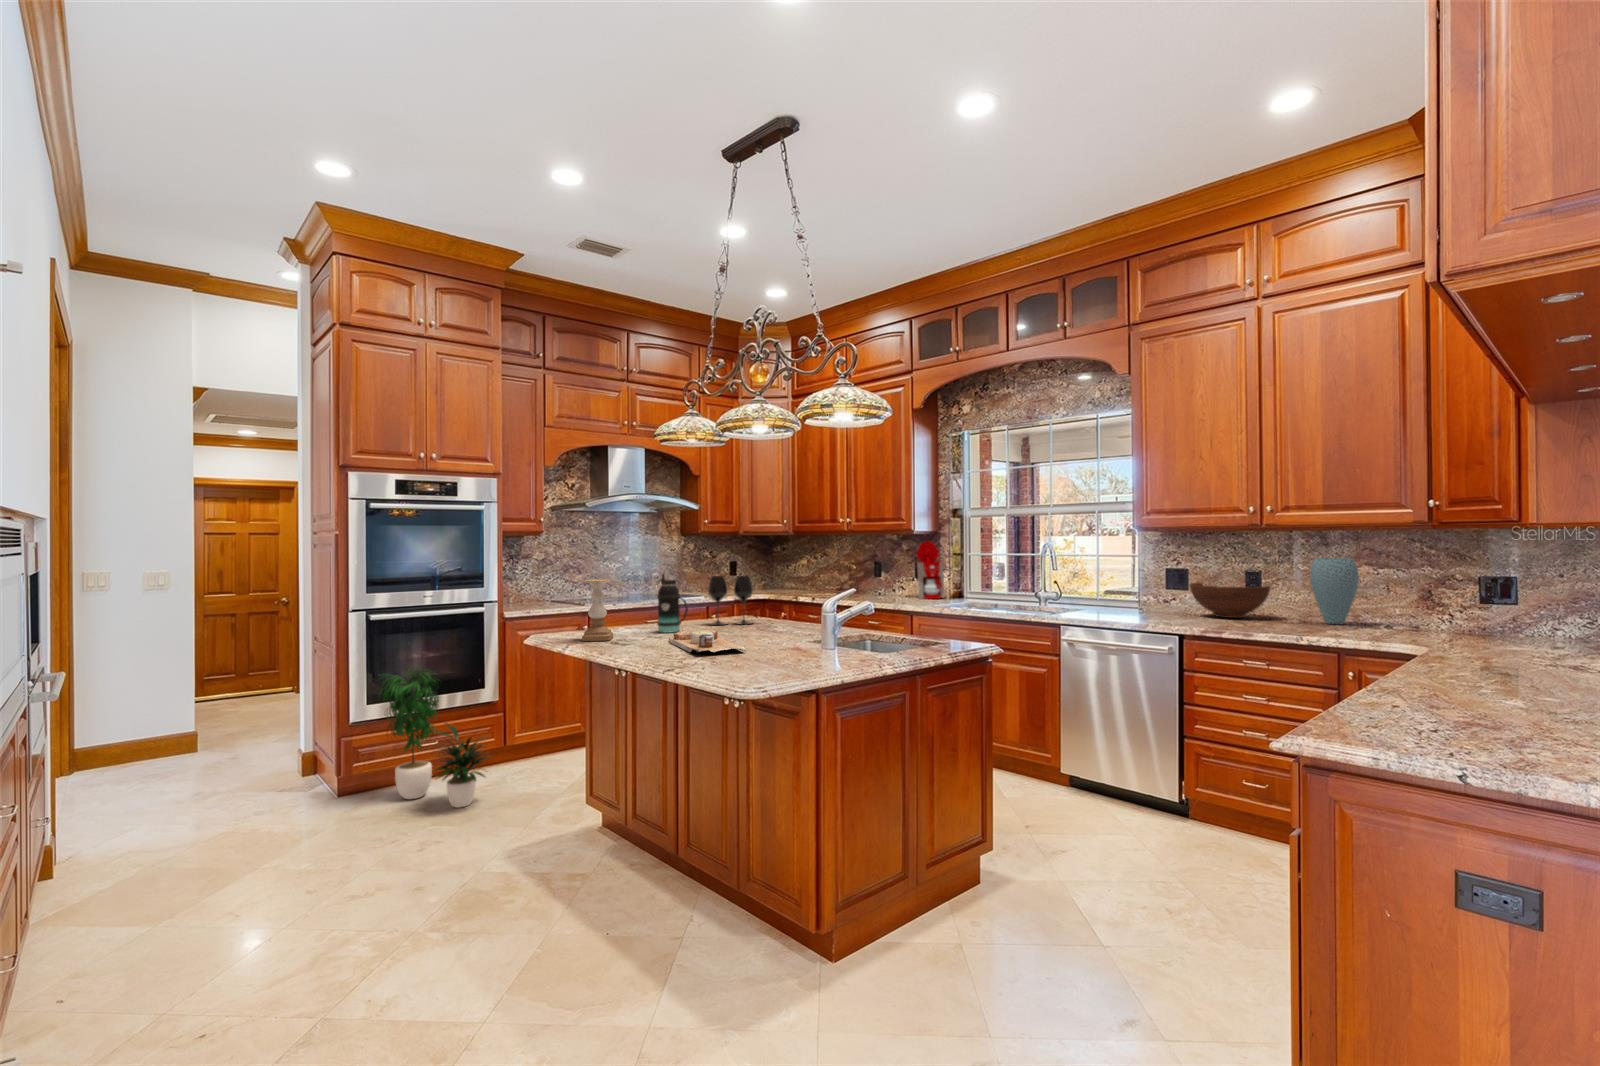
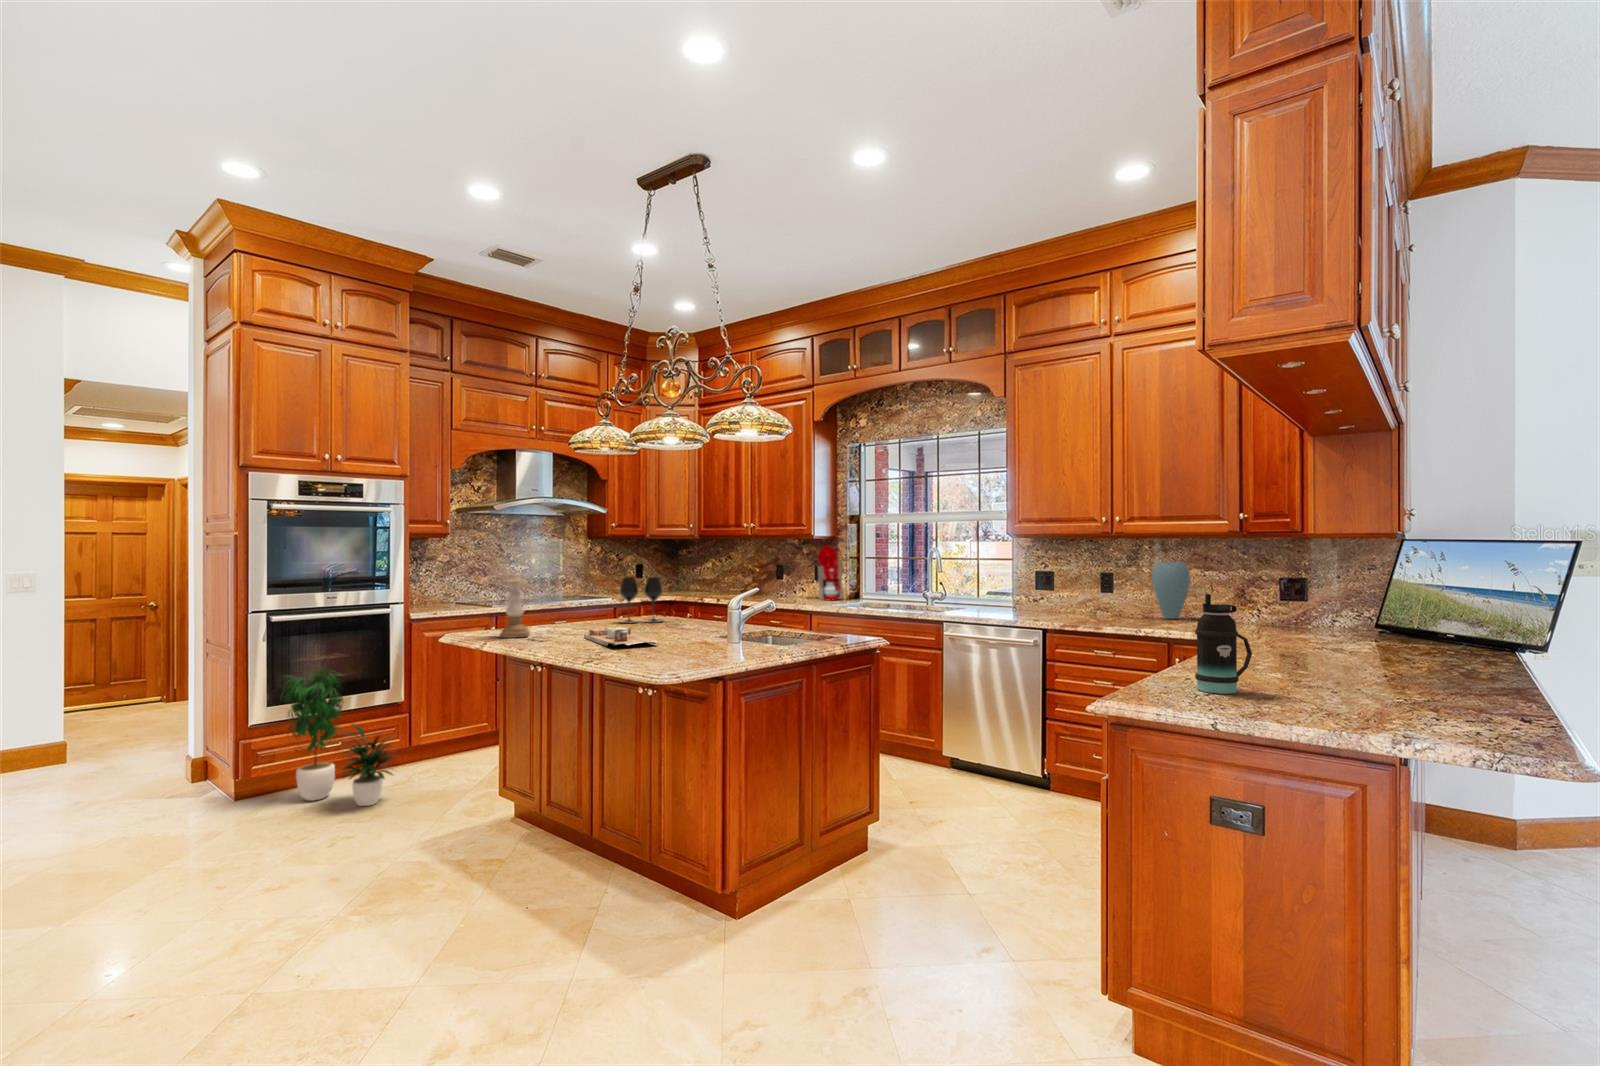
bottle: present [657,574,688,633] -> present [1195,594,1252,694]
fruit bowl: present [1190,582,1270,618] -> none [1056,584,1121,615]

